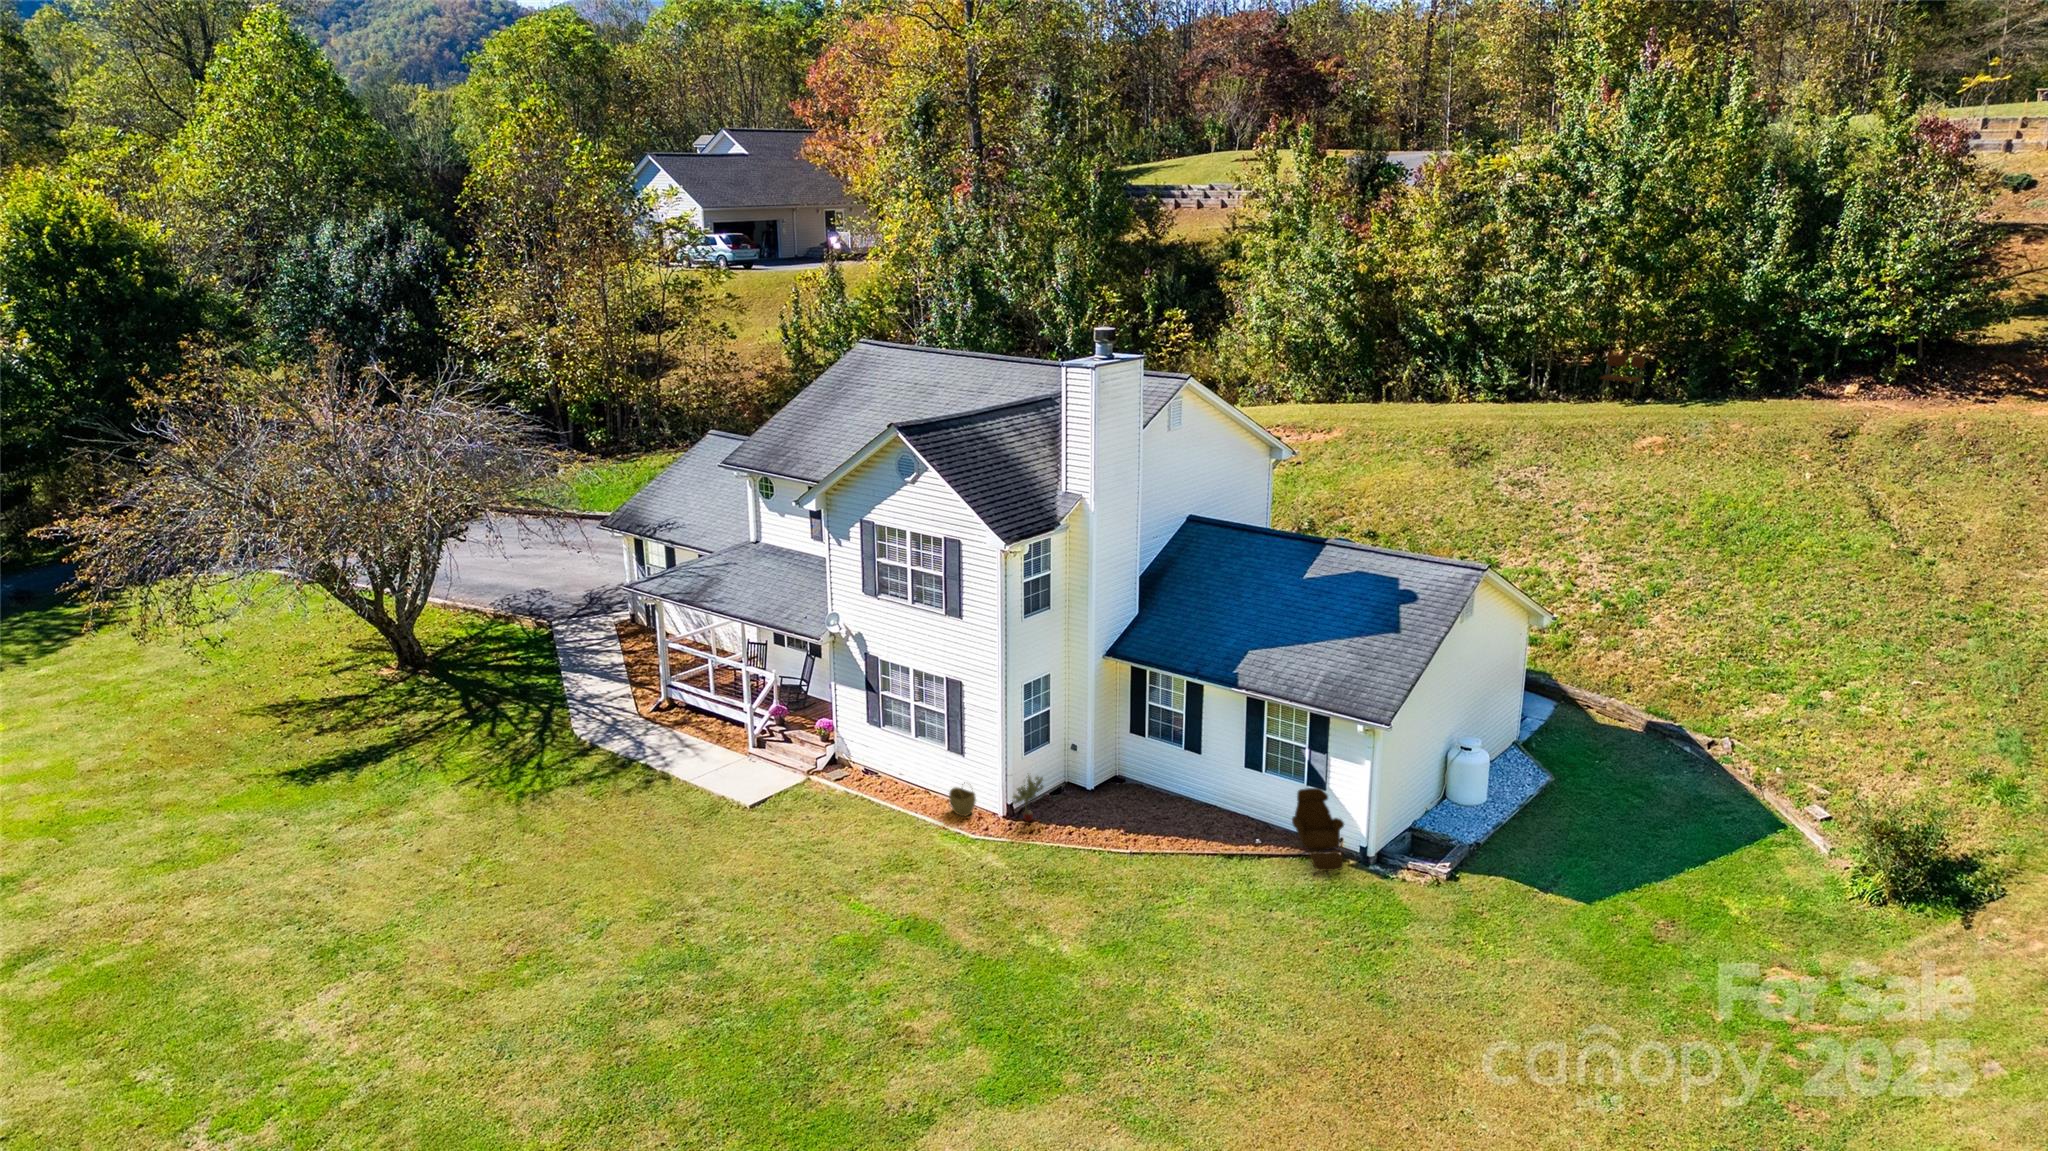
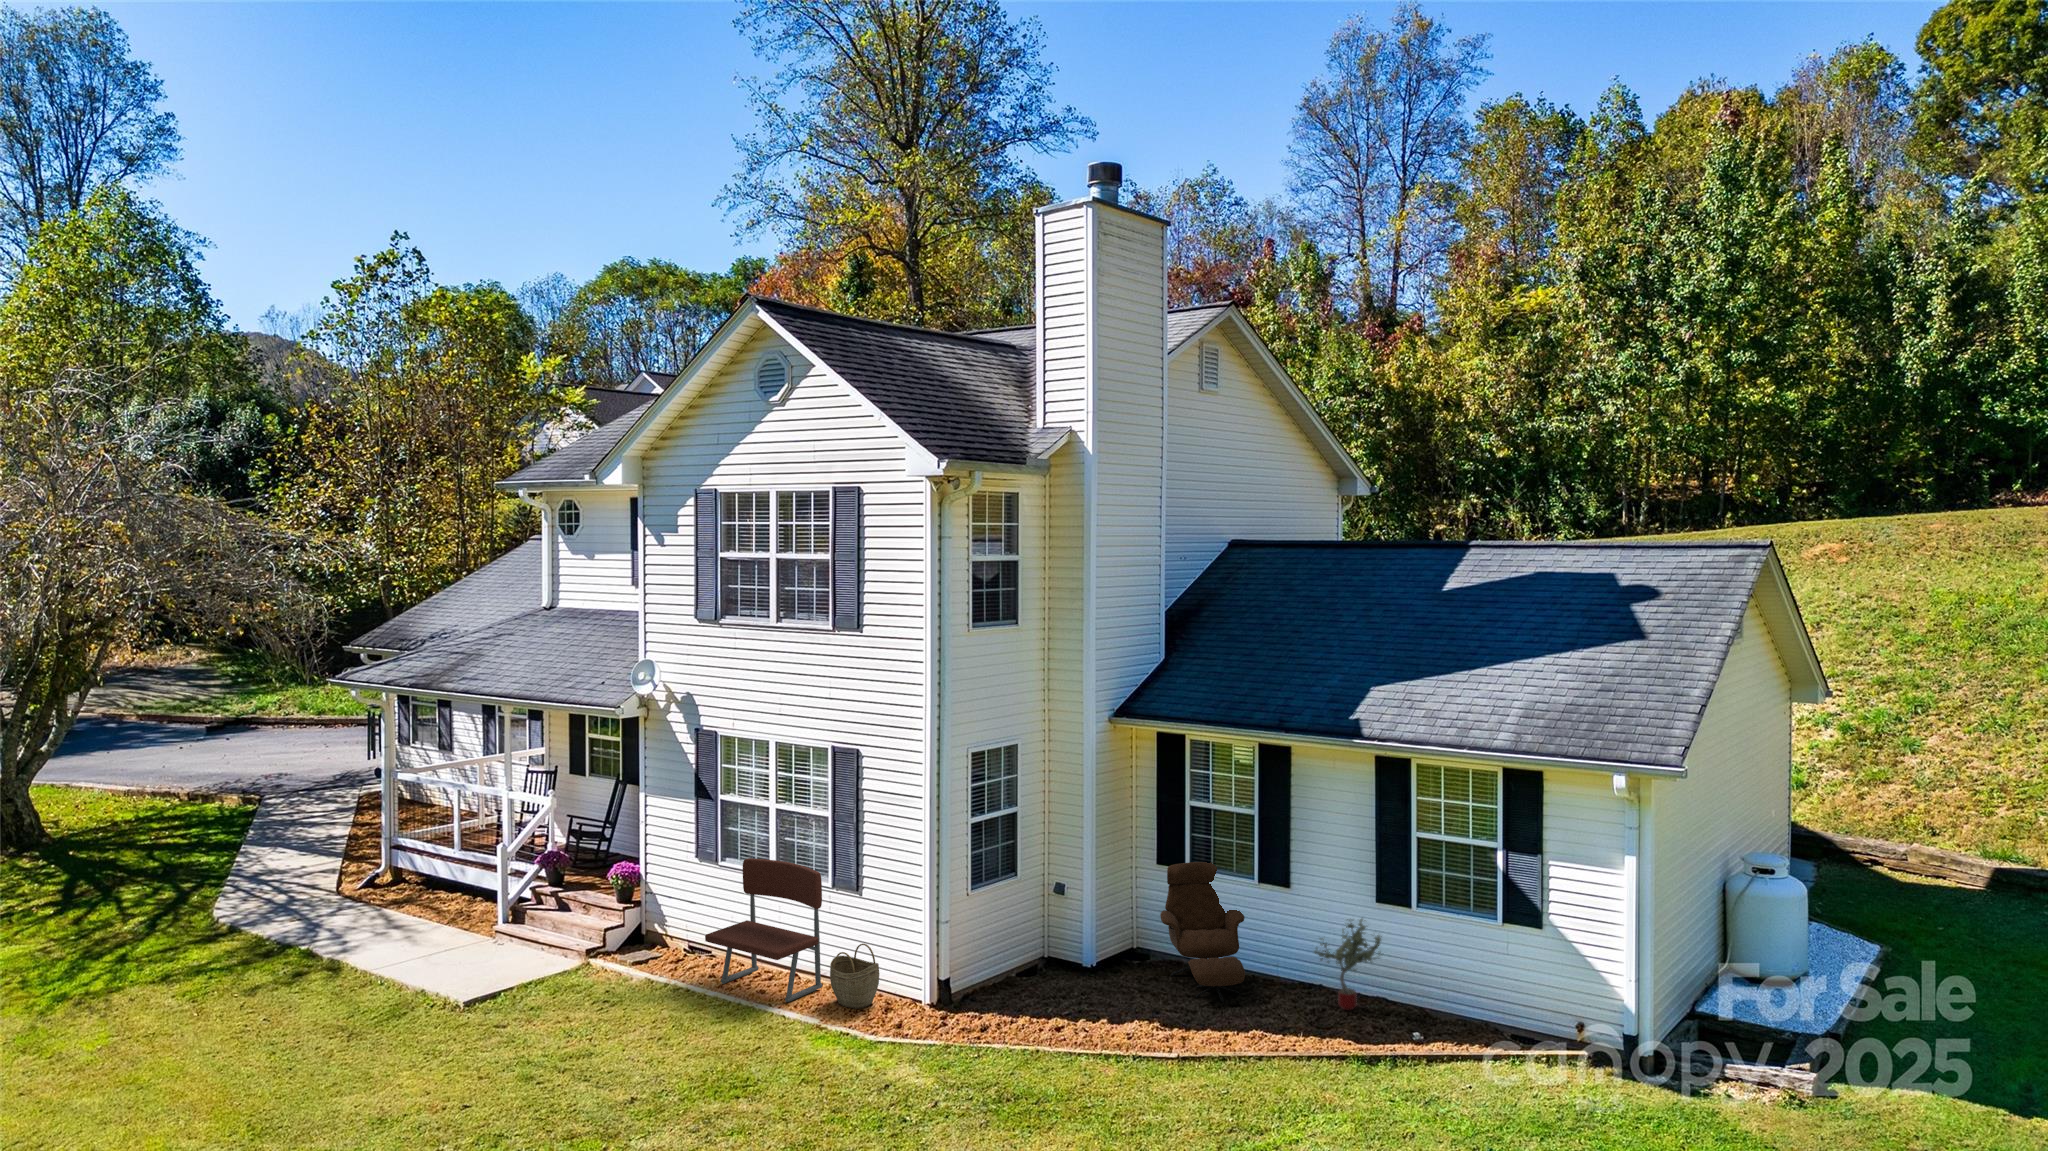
bench: present [1601,354,1645,396] -> present [705,858,823,1002]
potted tree: present [1013,775,1043,822] -> present [1315,919,1382,1010]
lounge chair: present [1292,788,1344,874] -> present [1160,862,1245,1002]

